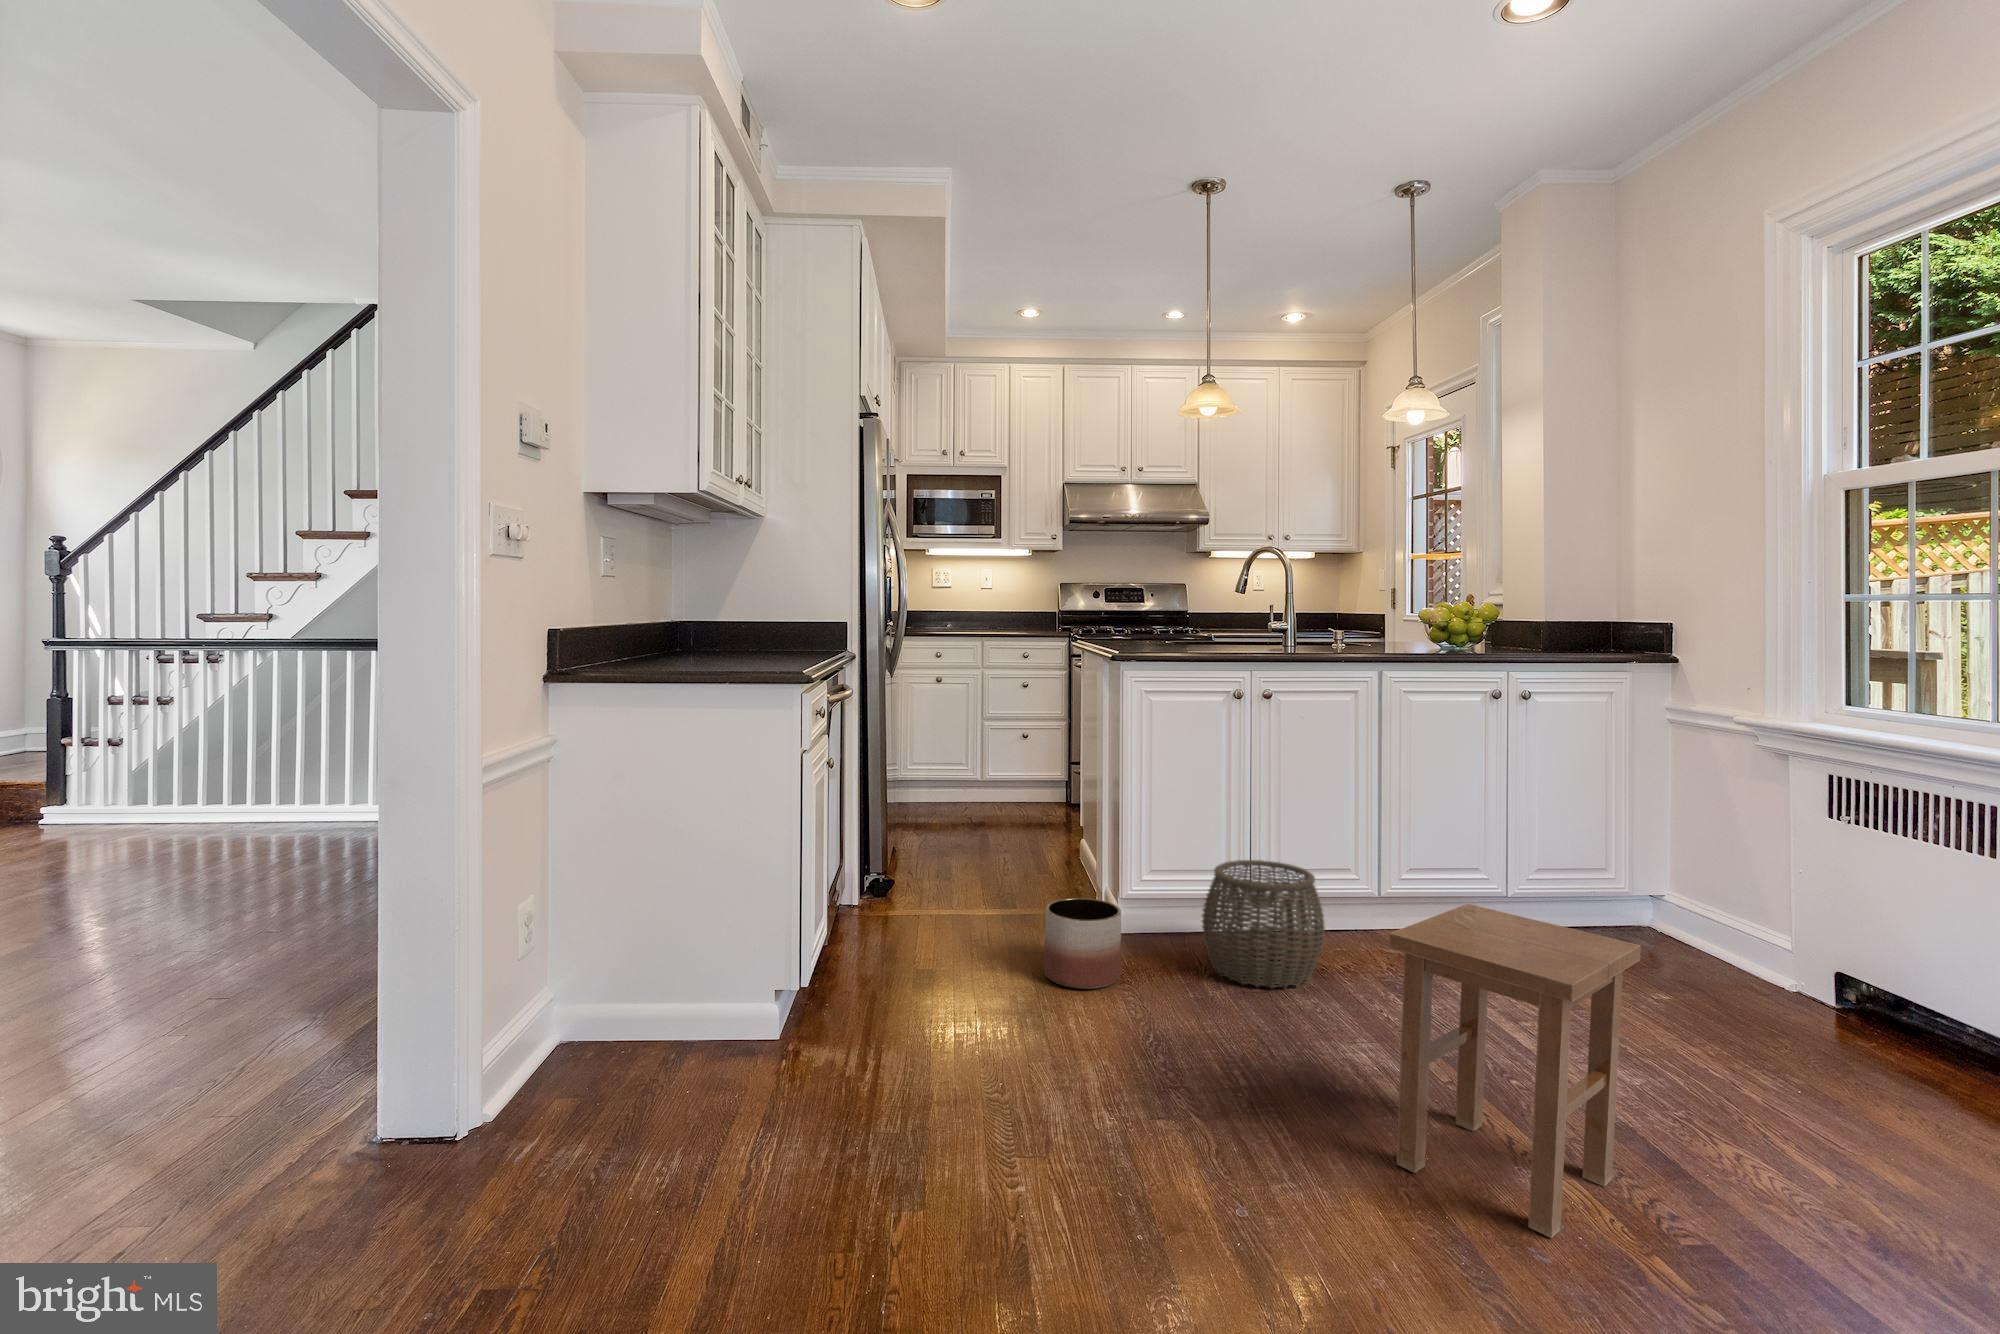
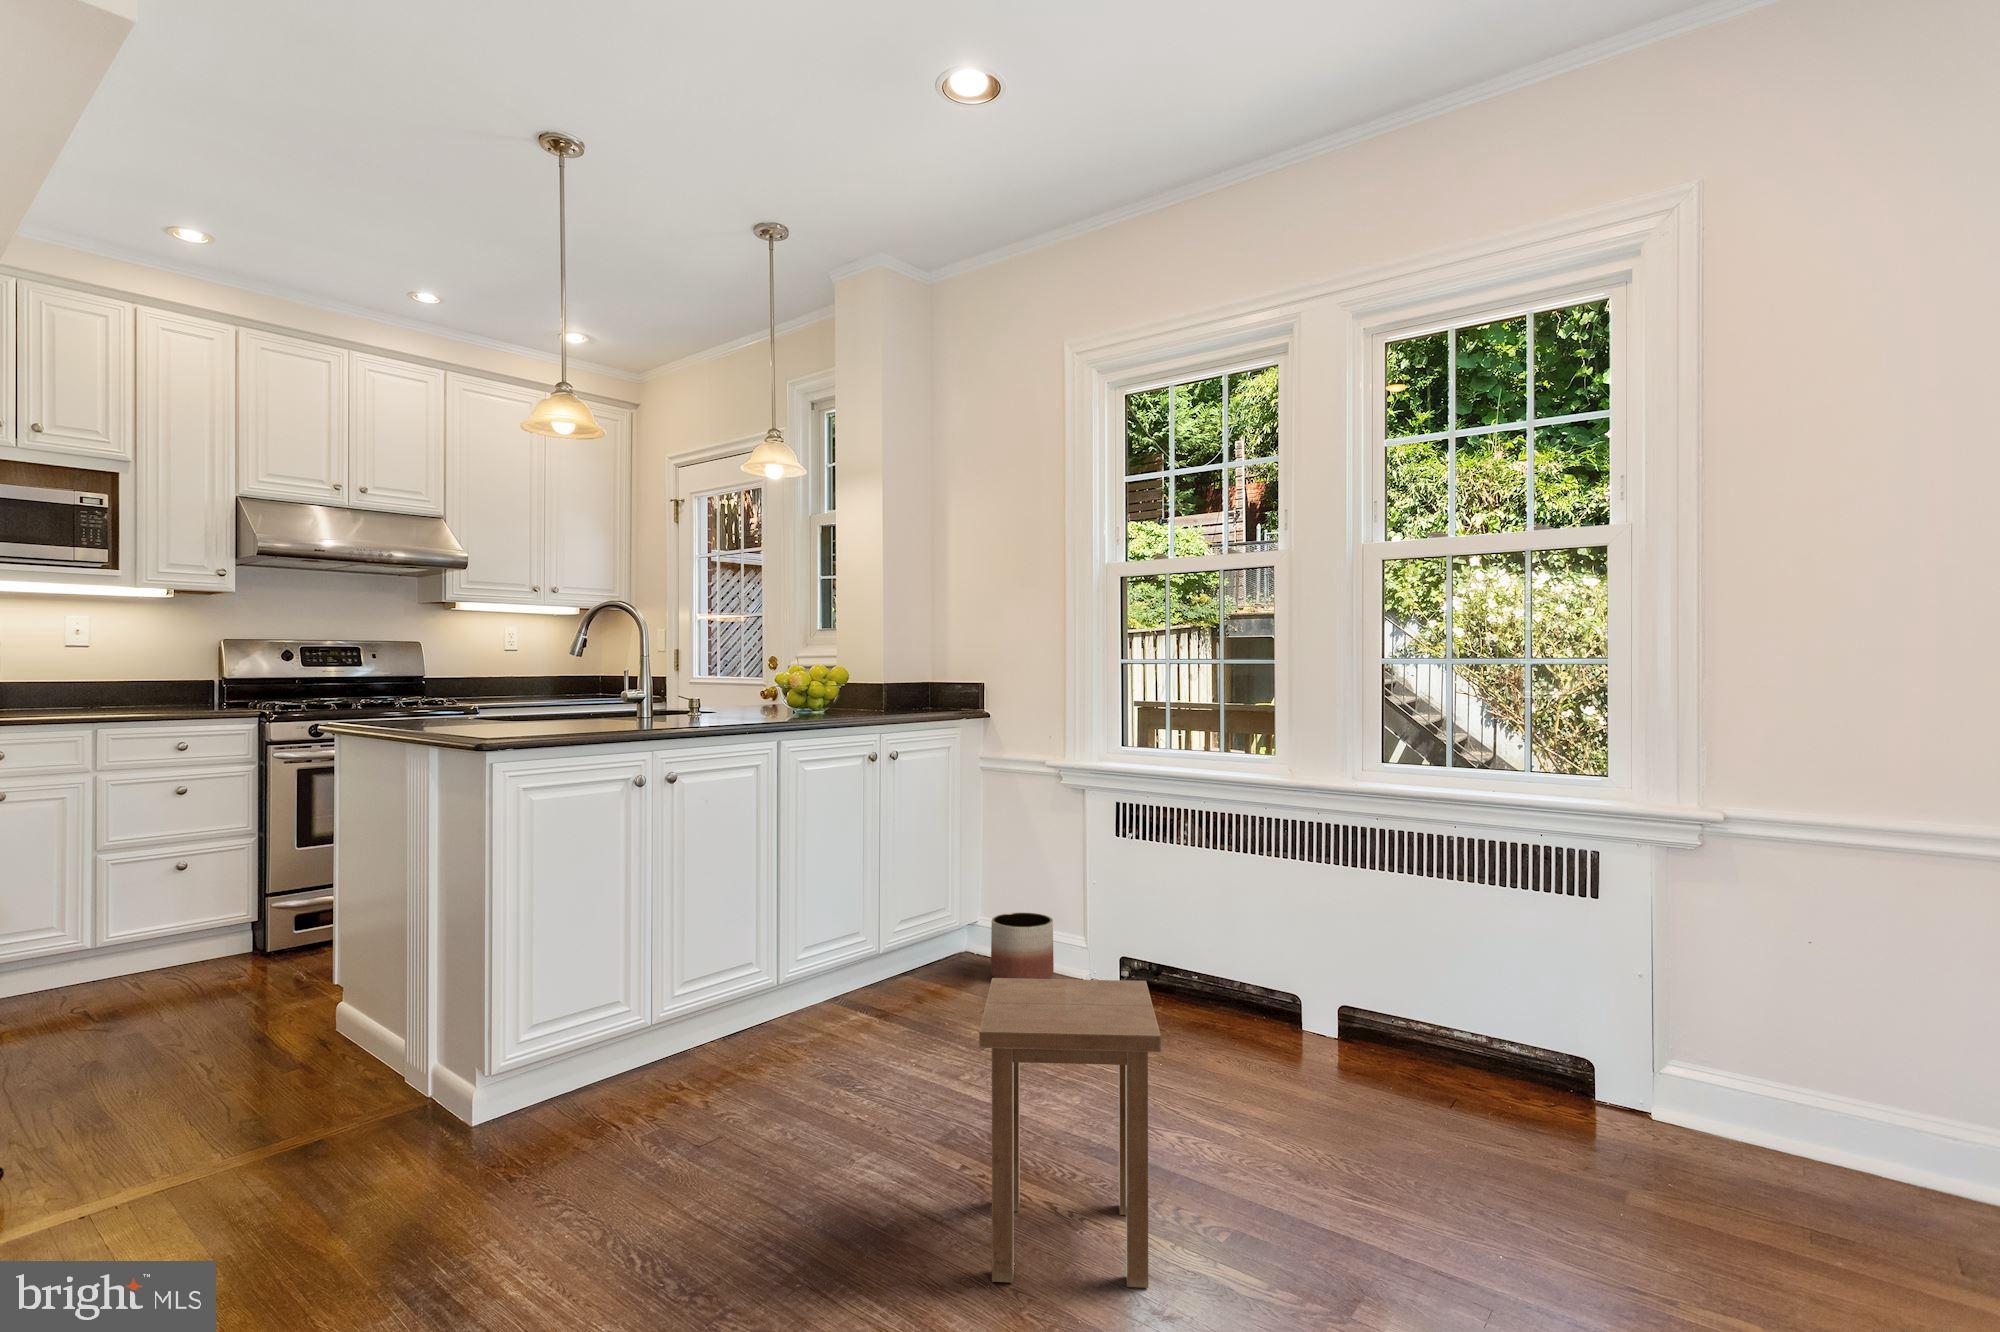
woven basket: present [1202,860,1325,988] -> none [626,976,776,1139]
planter: present [1044,898,1121,989] -> present [991,913,1054,979]

